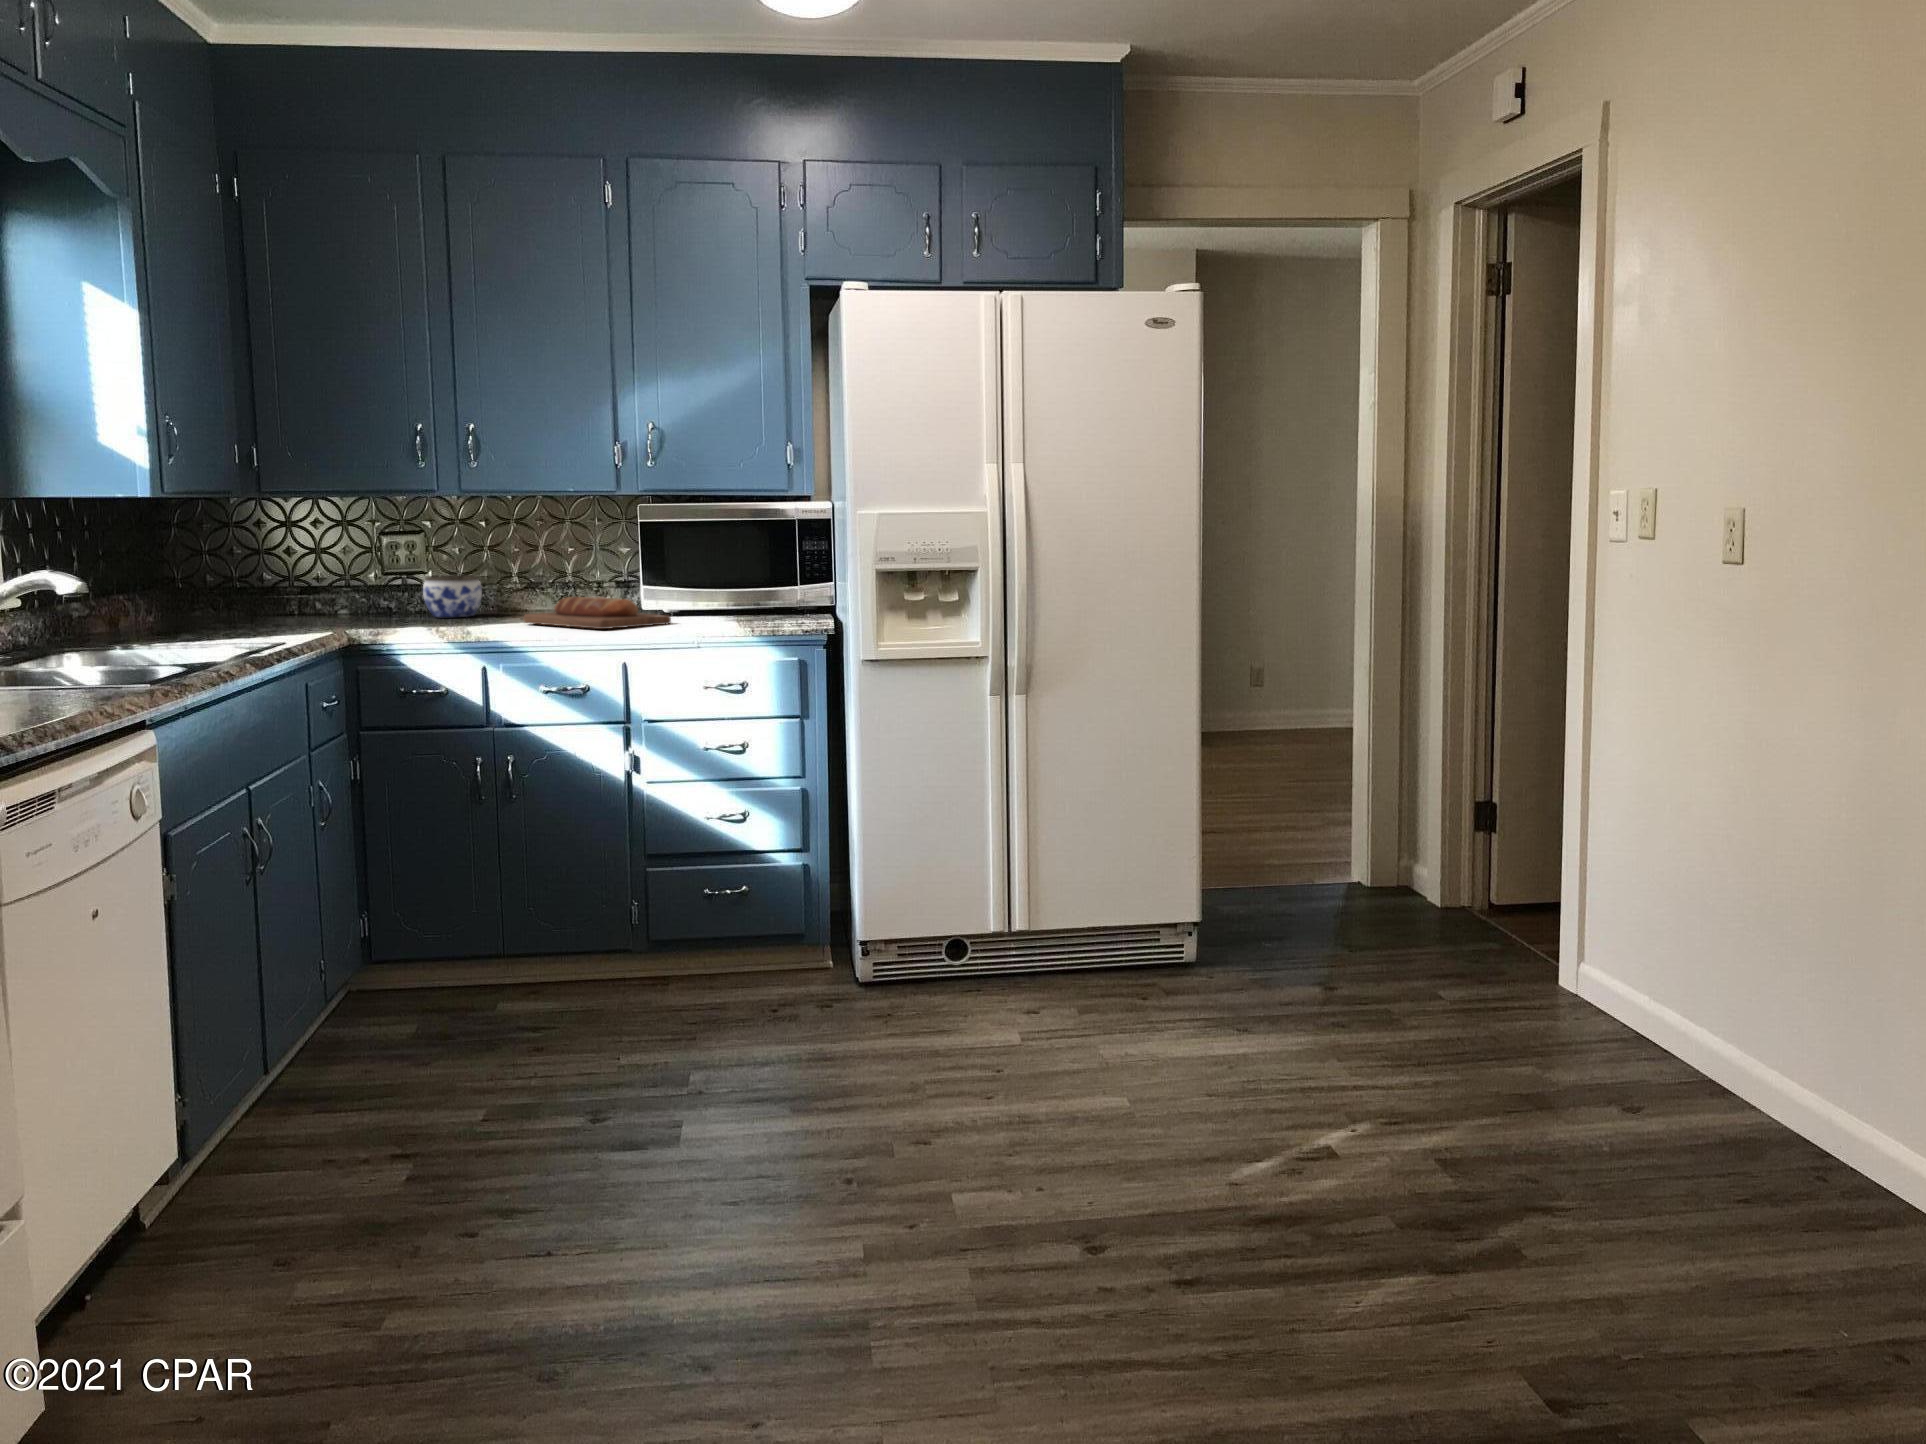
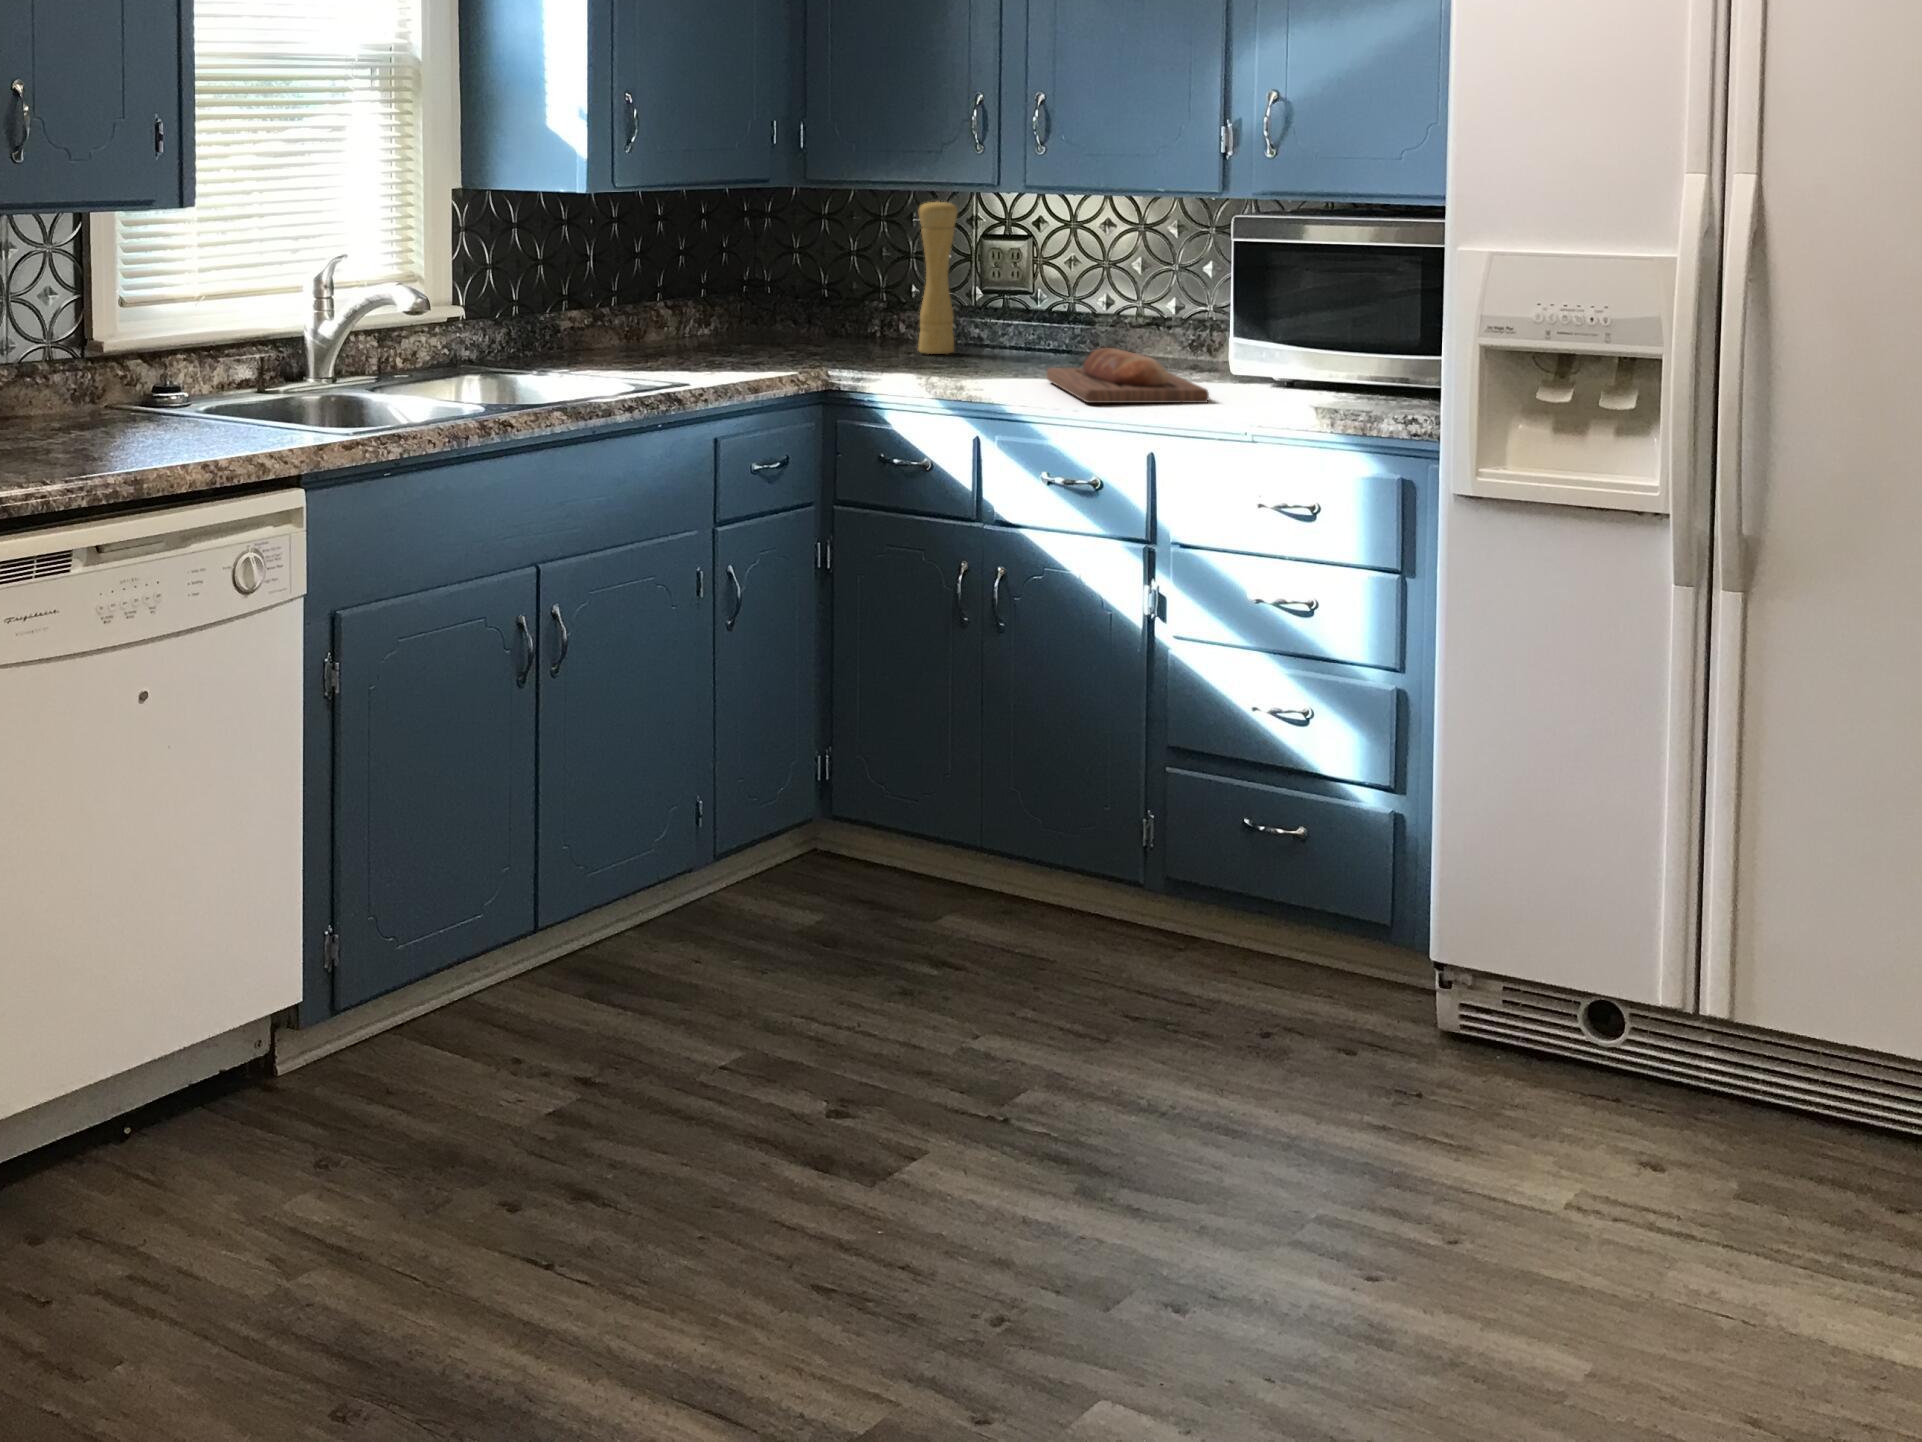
pepper mill: none [354,506,390,620] -> present [918,200,957,354]
jar: present [423,575,482,617] -> none [988,298,1067,360]

